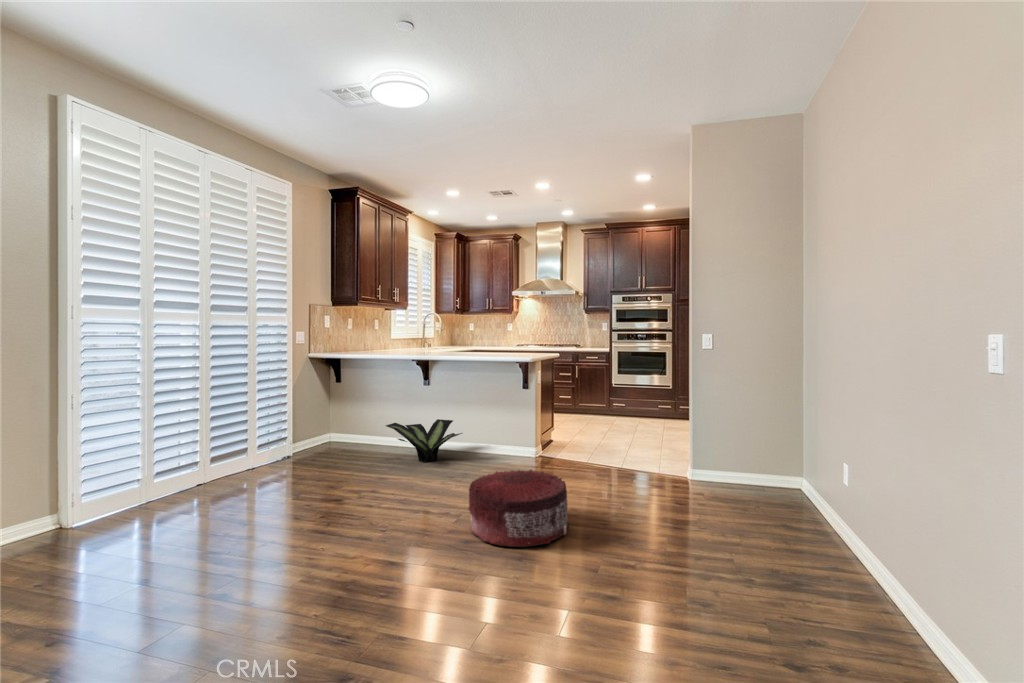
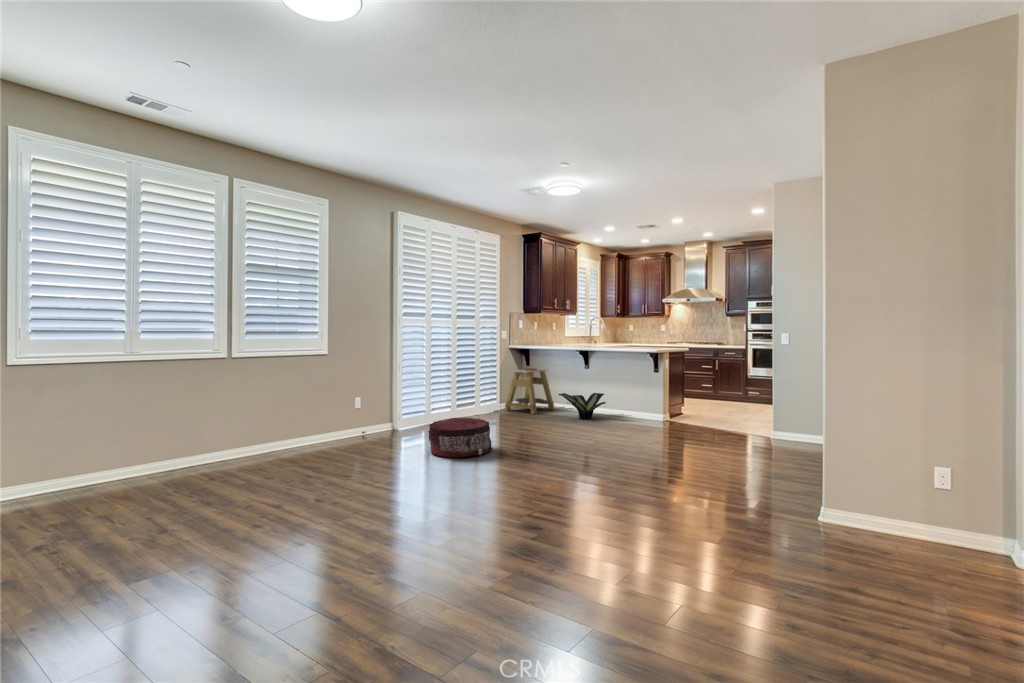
side table: none [301,386,380,457] -> present [504,368,555,414]
pouf: present [469,470,569,547] -> present [428,418,492,457]

